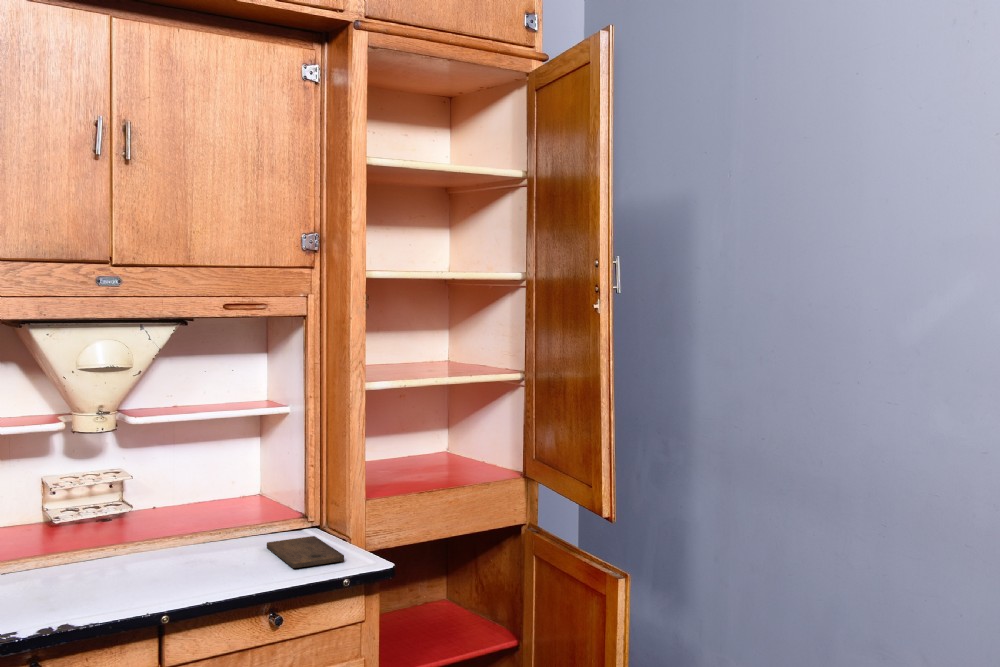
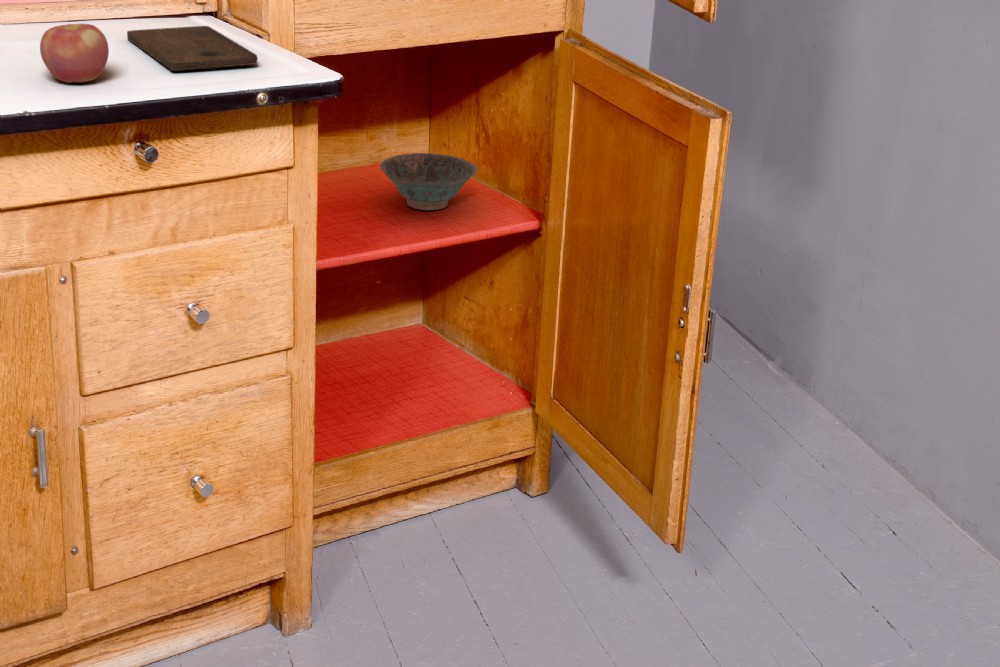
apple: none [216,544,257,580] -> present [40,24,109,83]
ceramic bowl: none [418,600,479,638] -> present [380,153,477,210]

